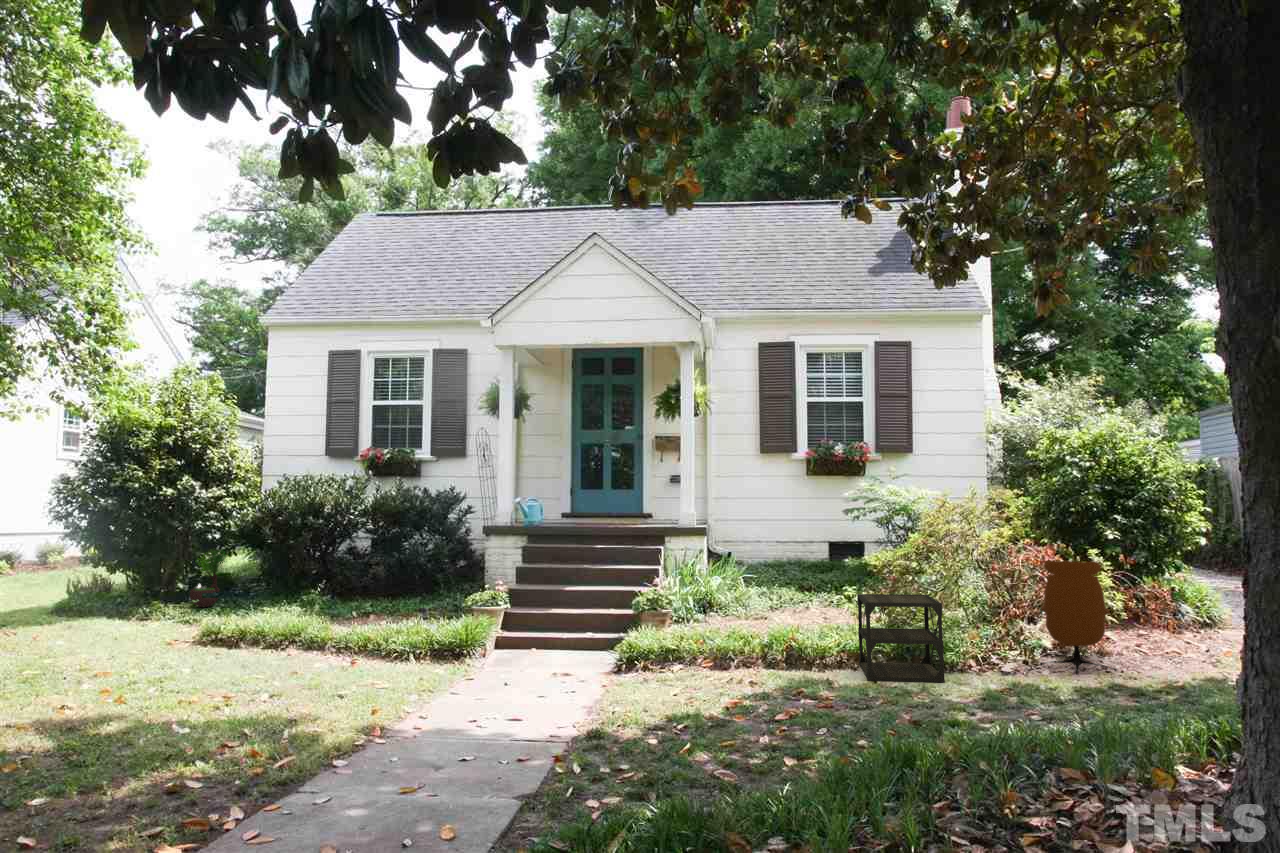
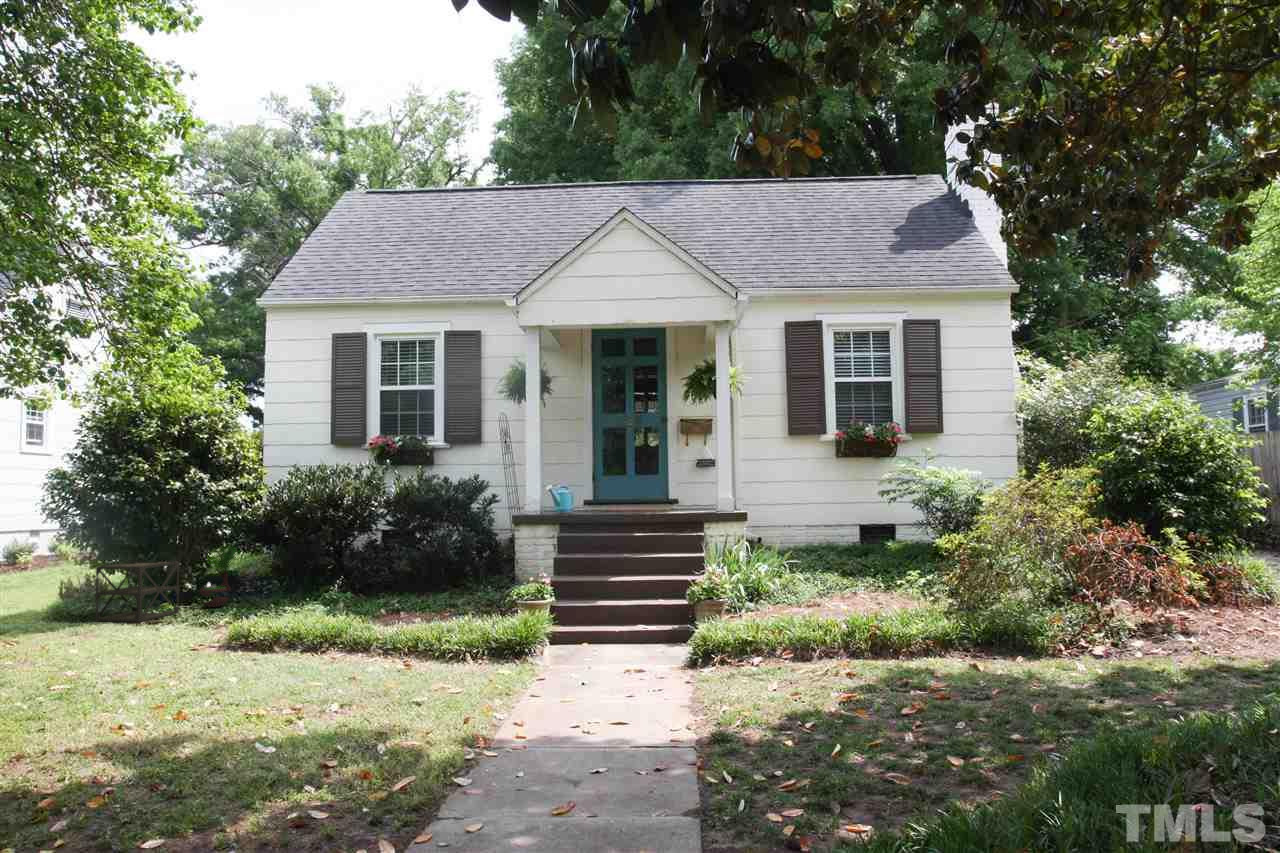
lounge chair: present [1040,560,1116,675] -> none [1129,539,1212,656]
side table: present [857,594,945,682] -> present [95,561,180,622]

